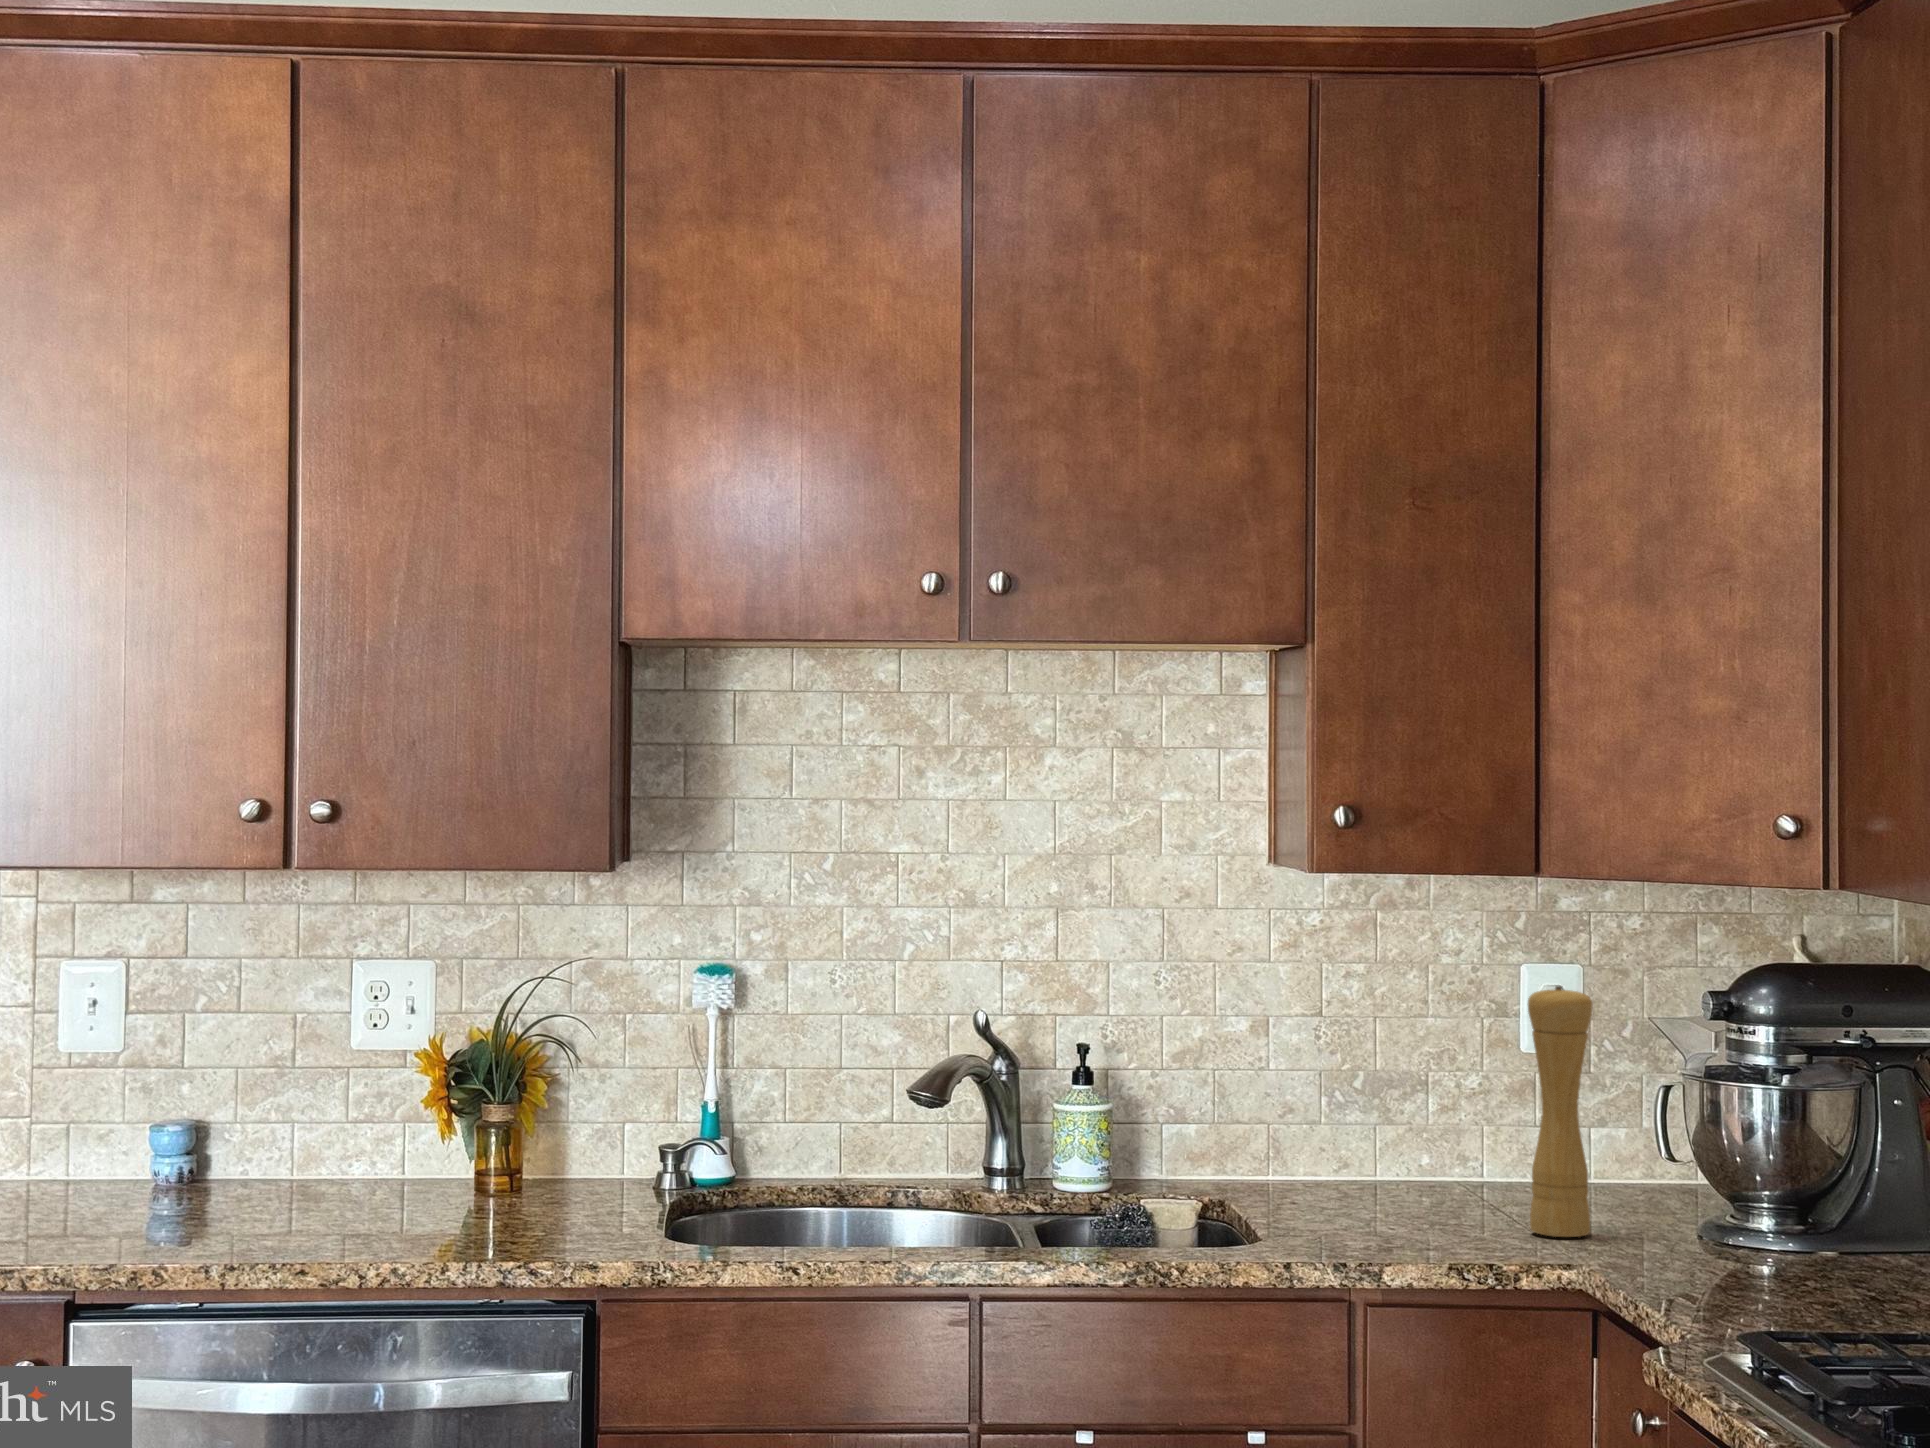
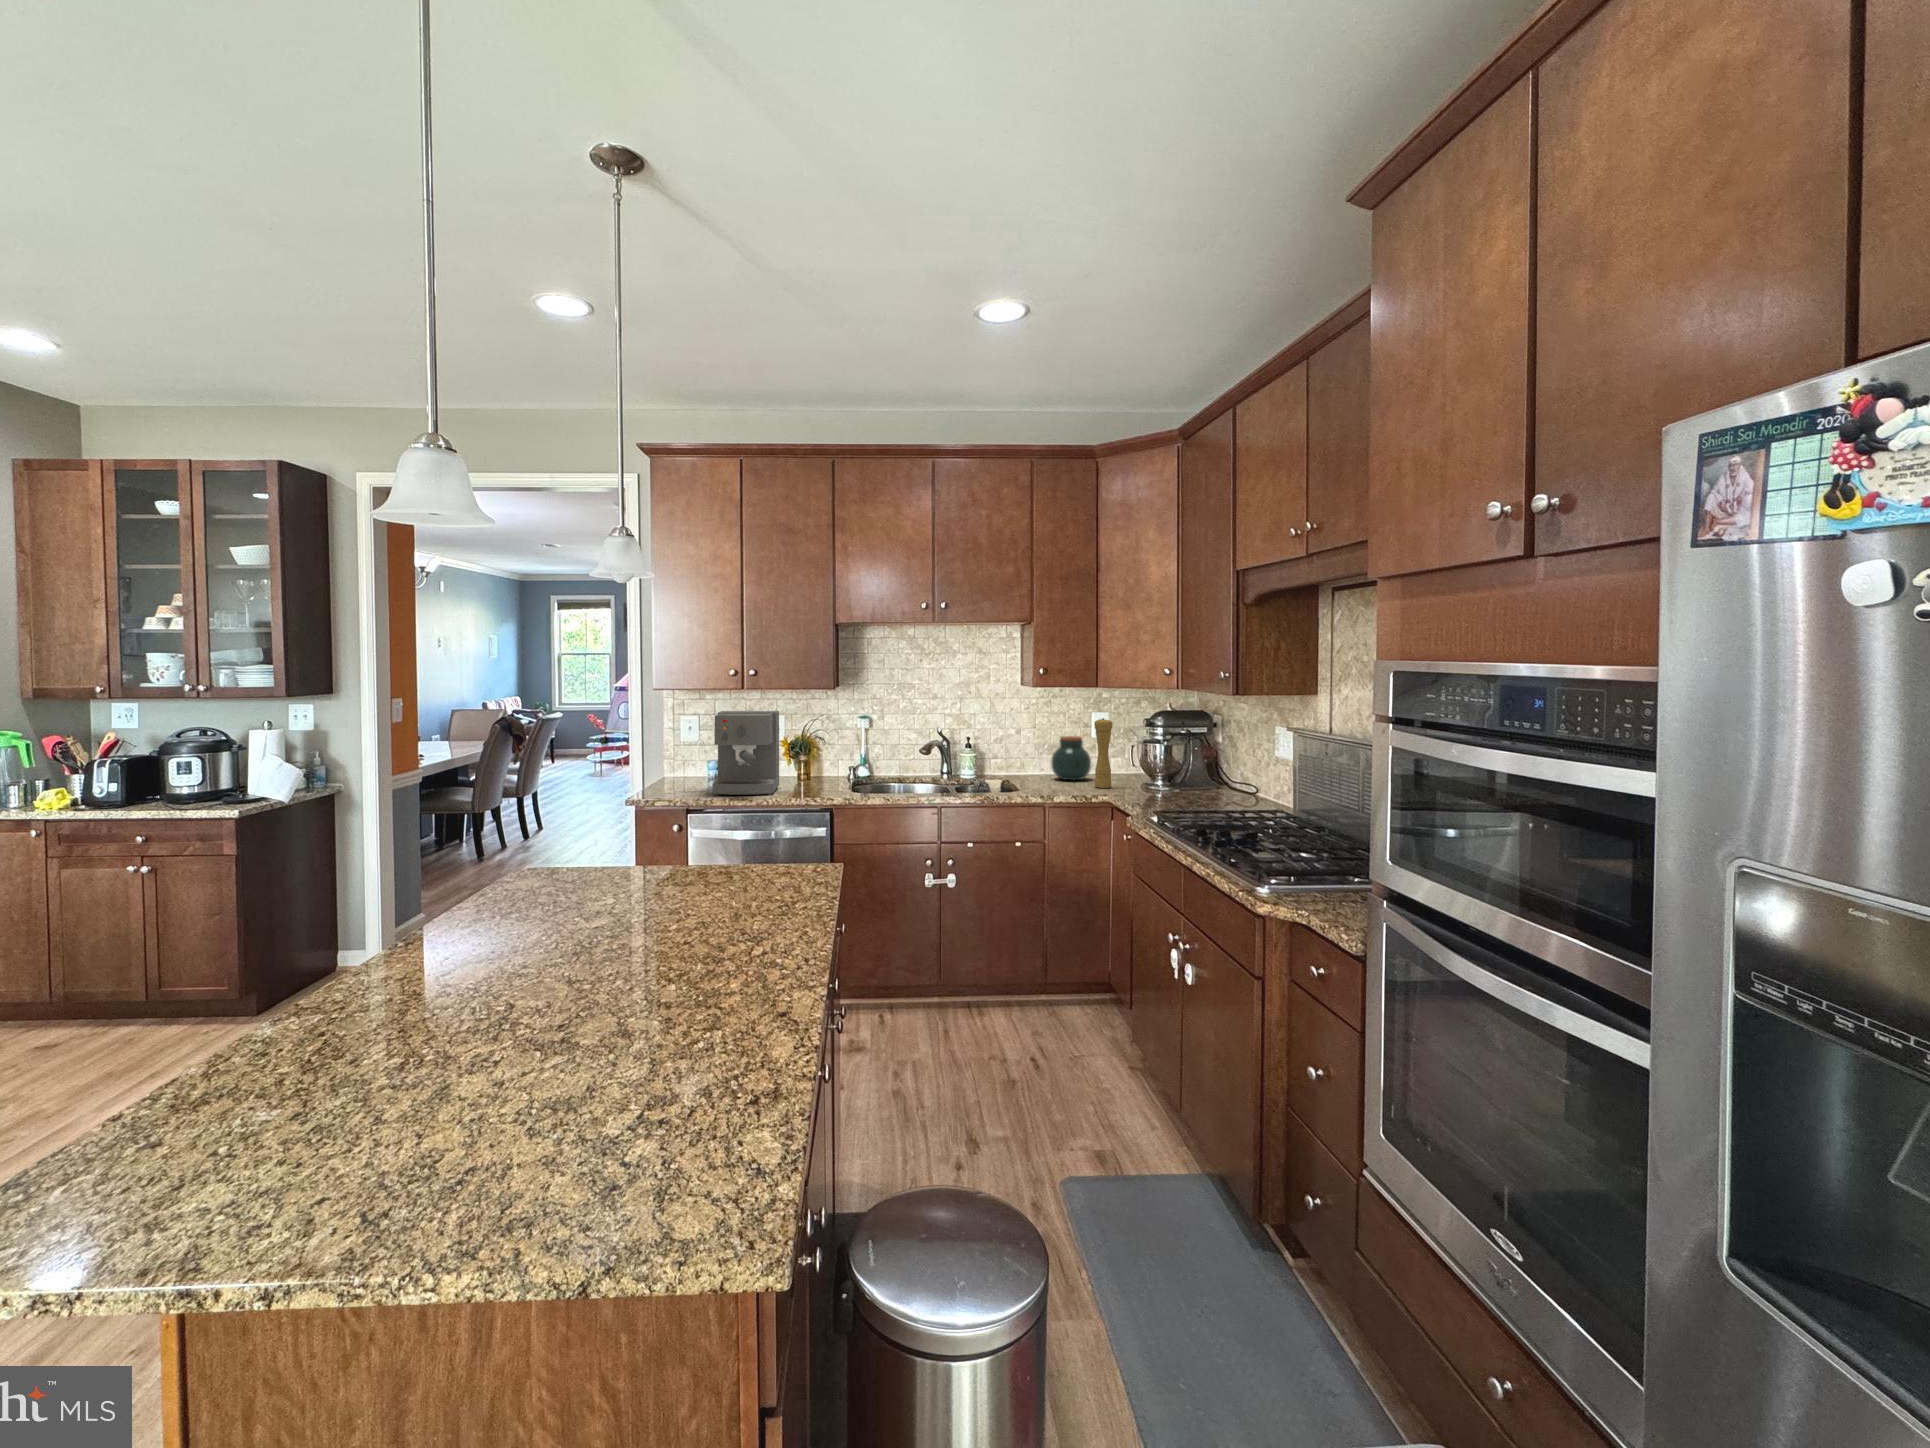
coffee maker: none [160,941,416,1246] -> present [713,711,779,796]
jar: none [1375,1046,1516,1205] -> present [1051,736,1091,780]

